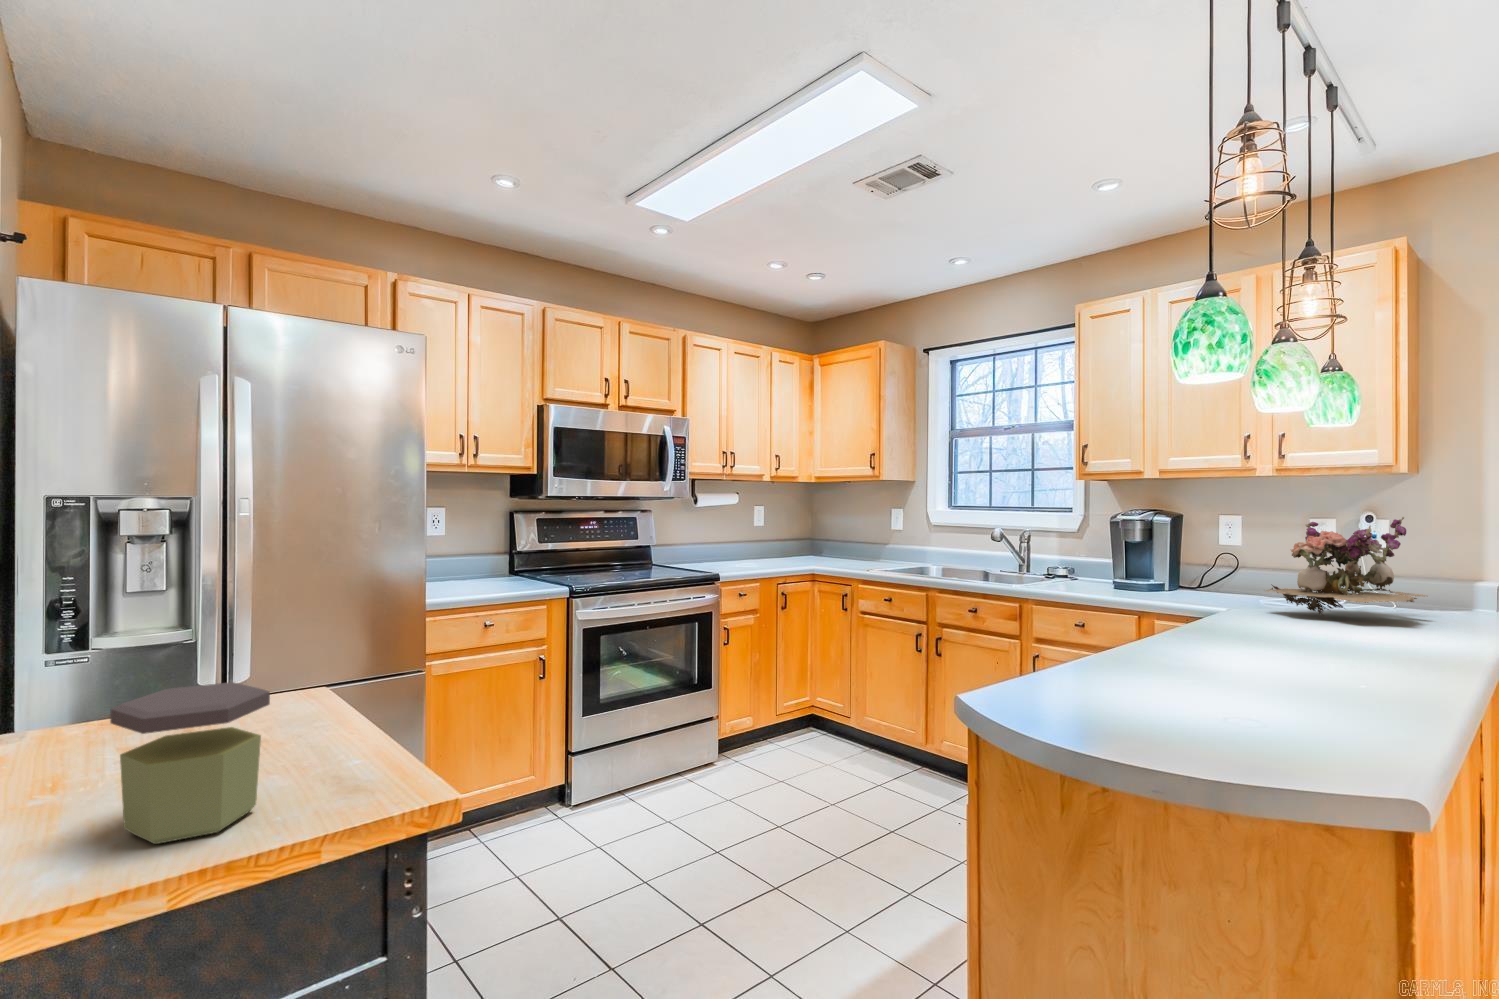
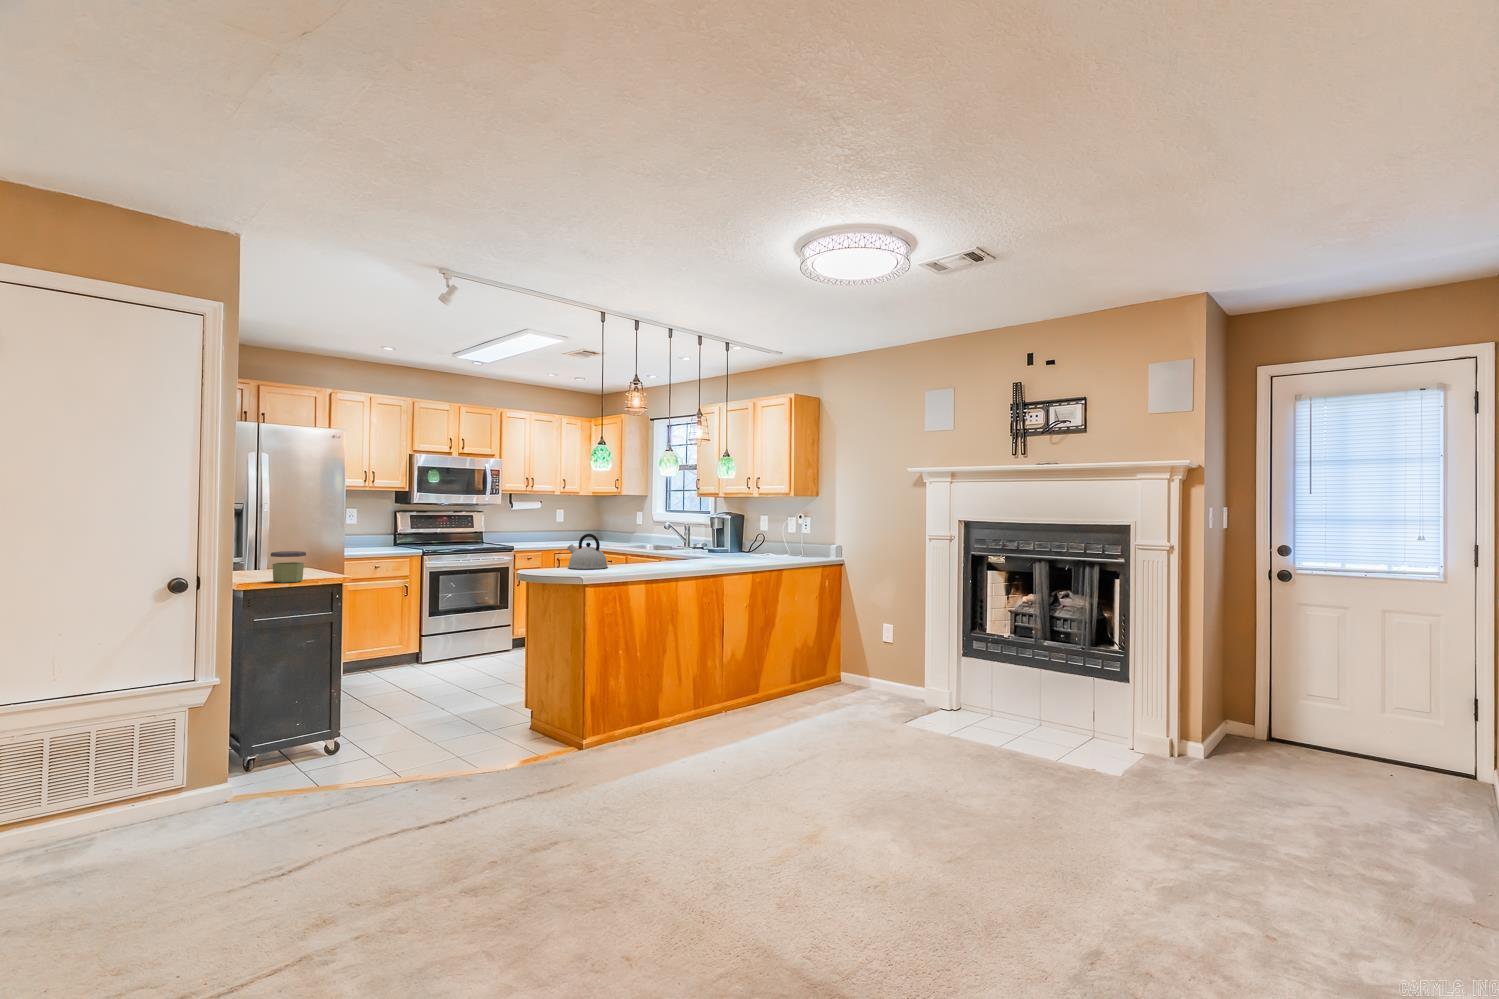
flower arrangement: present [1266,517,1428,615] -> none [721,515,774,557]
kettle: none [1116,588,1287,722] -> present [567,534,608,569]

